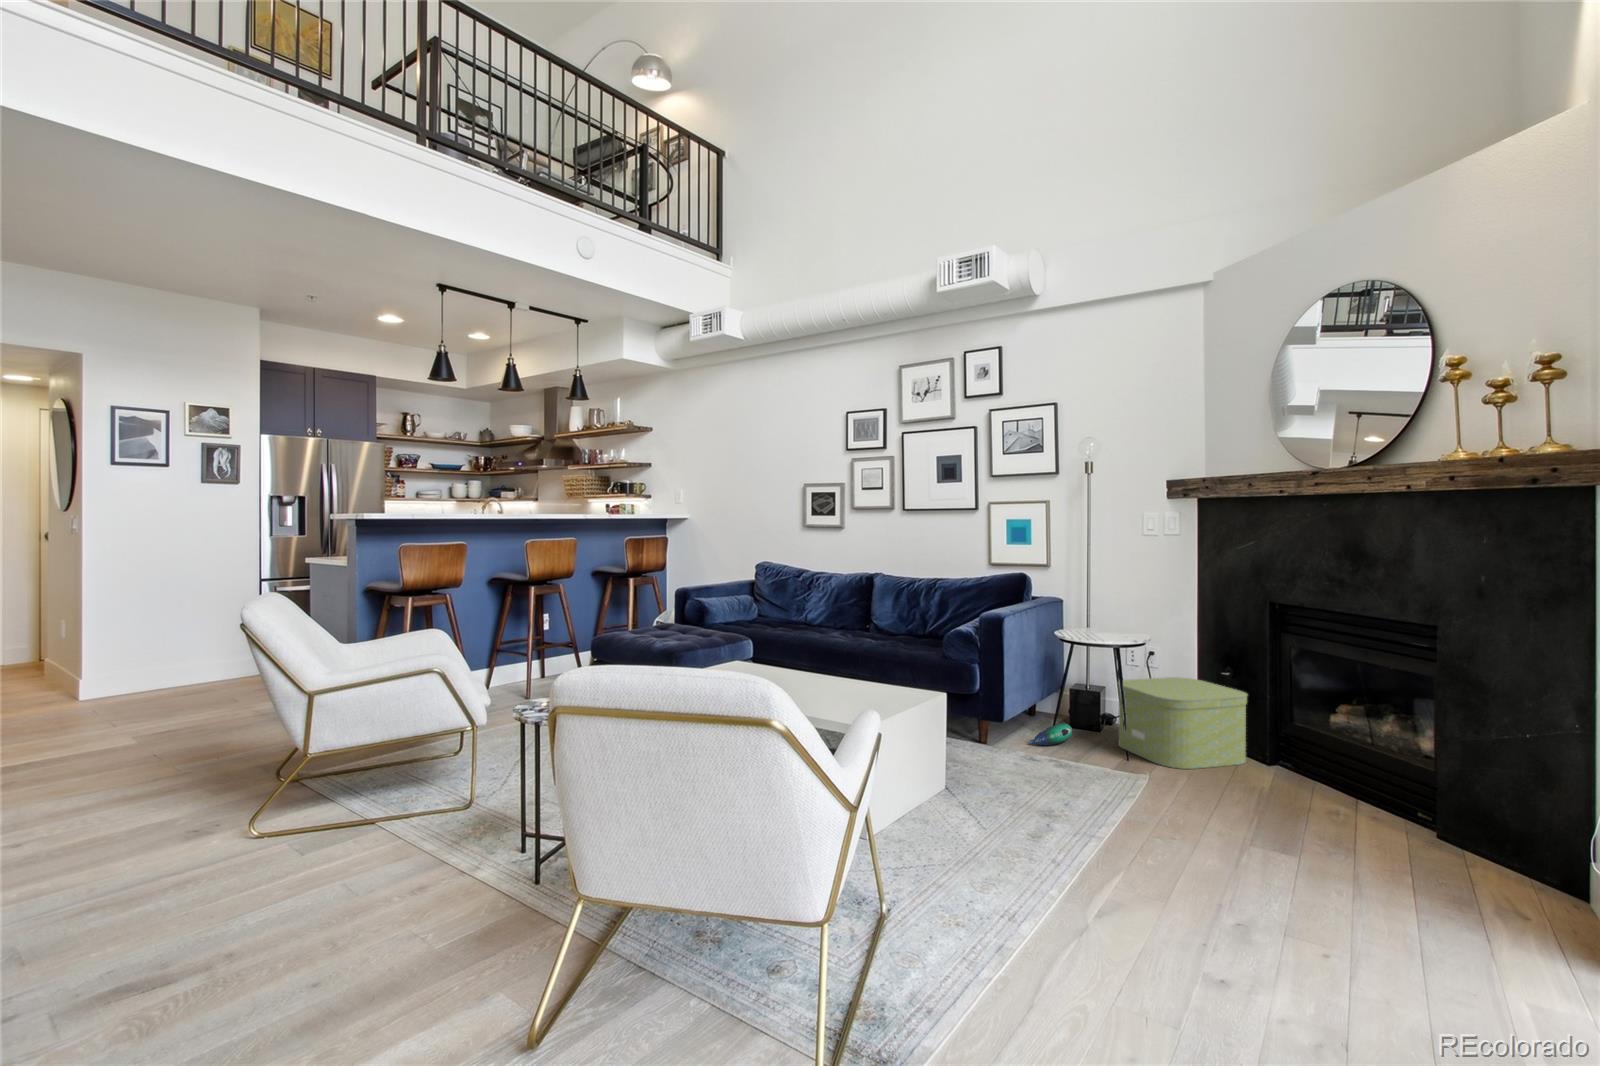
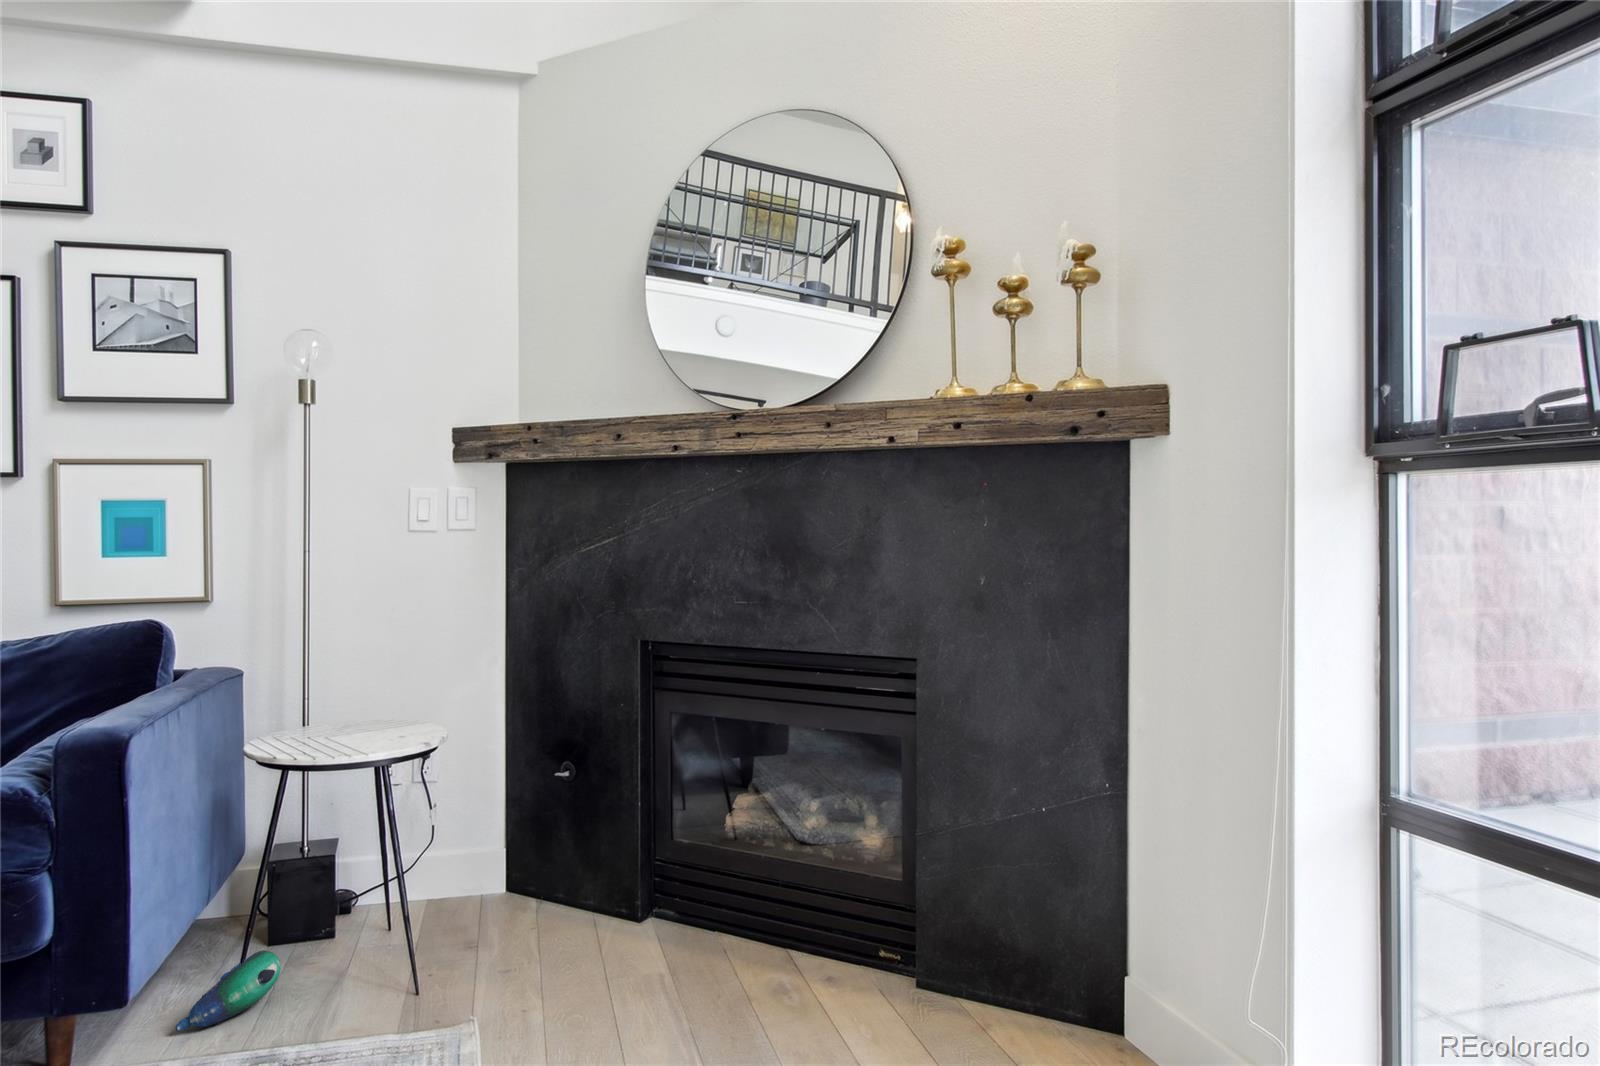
storage box: present [1118,677,1247,769] -> none [378,794,615,995]

